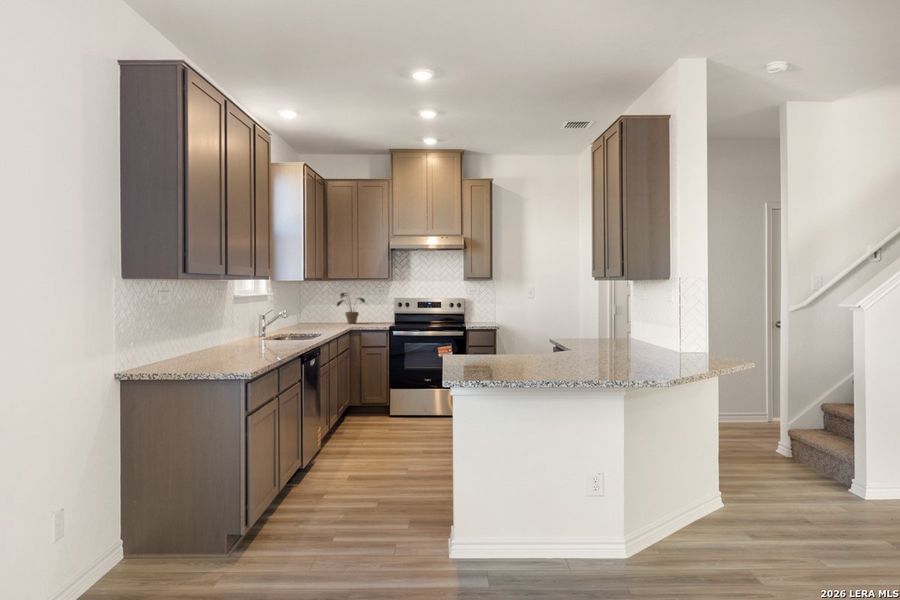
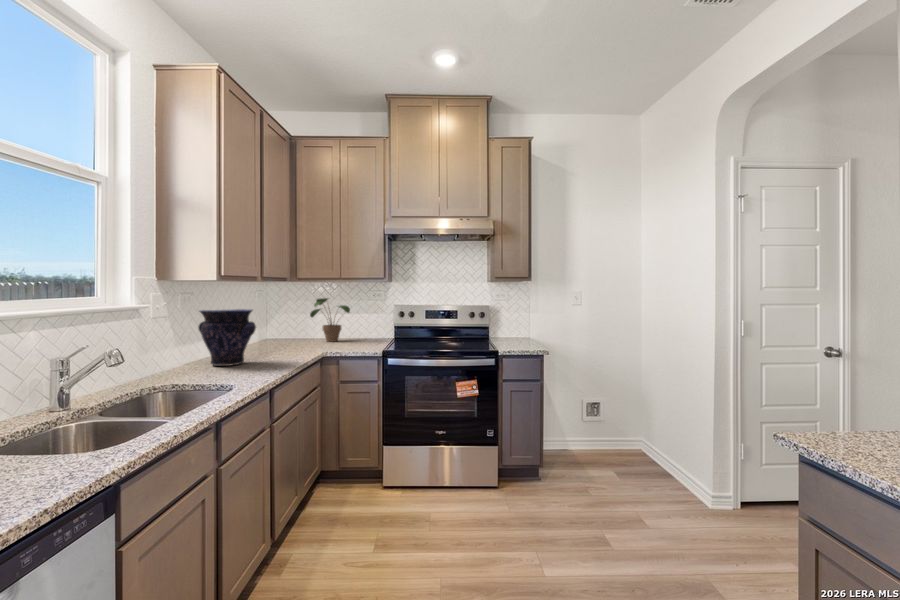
vase: none [282,299,315,331] -> present [198,309,256,366]

